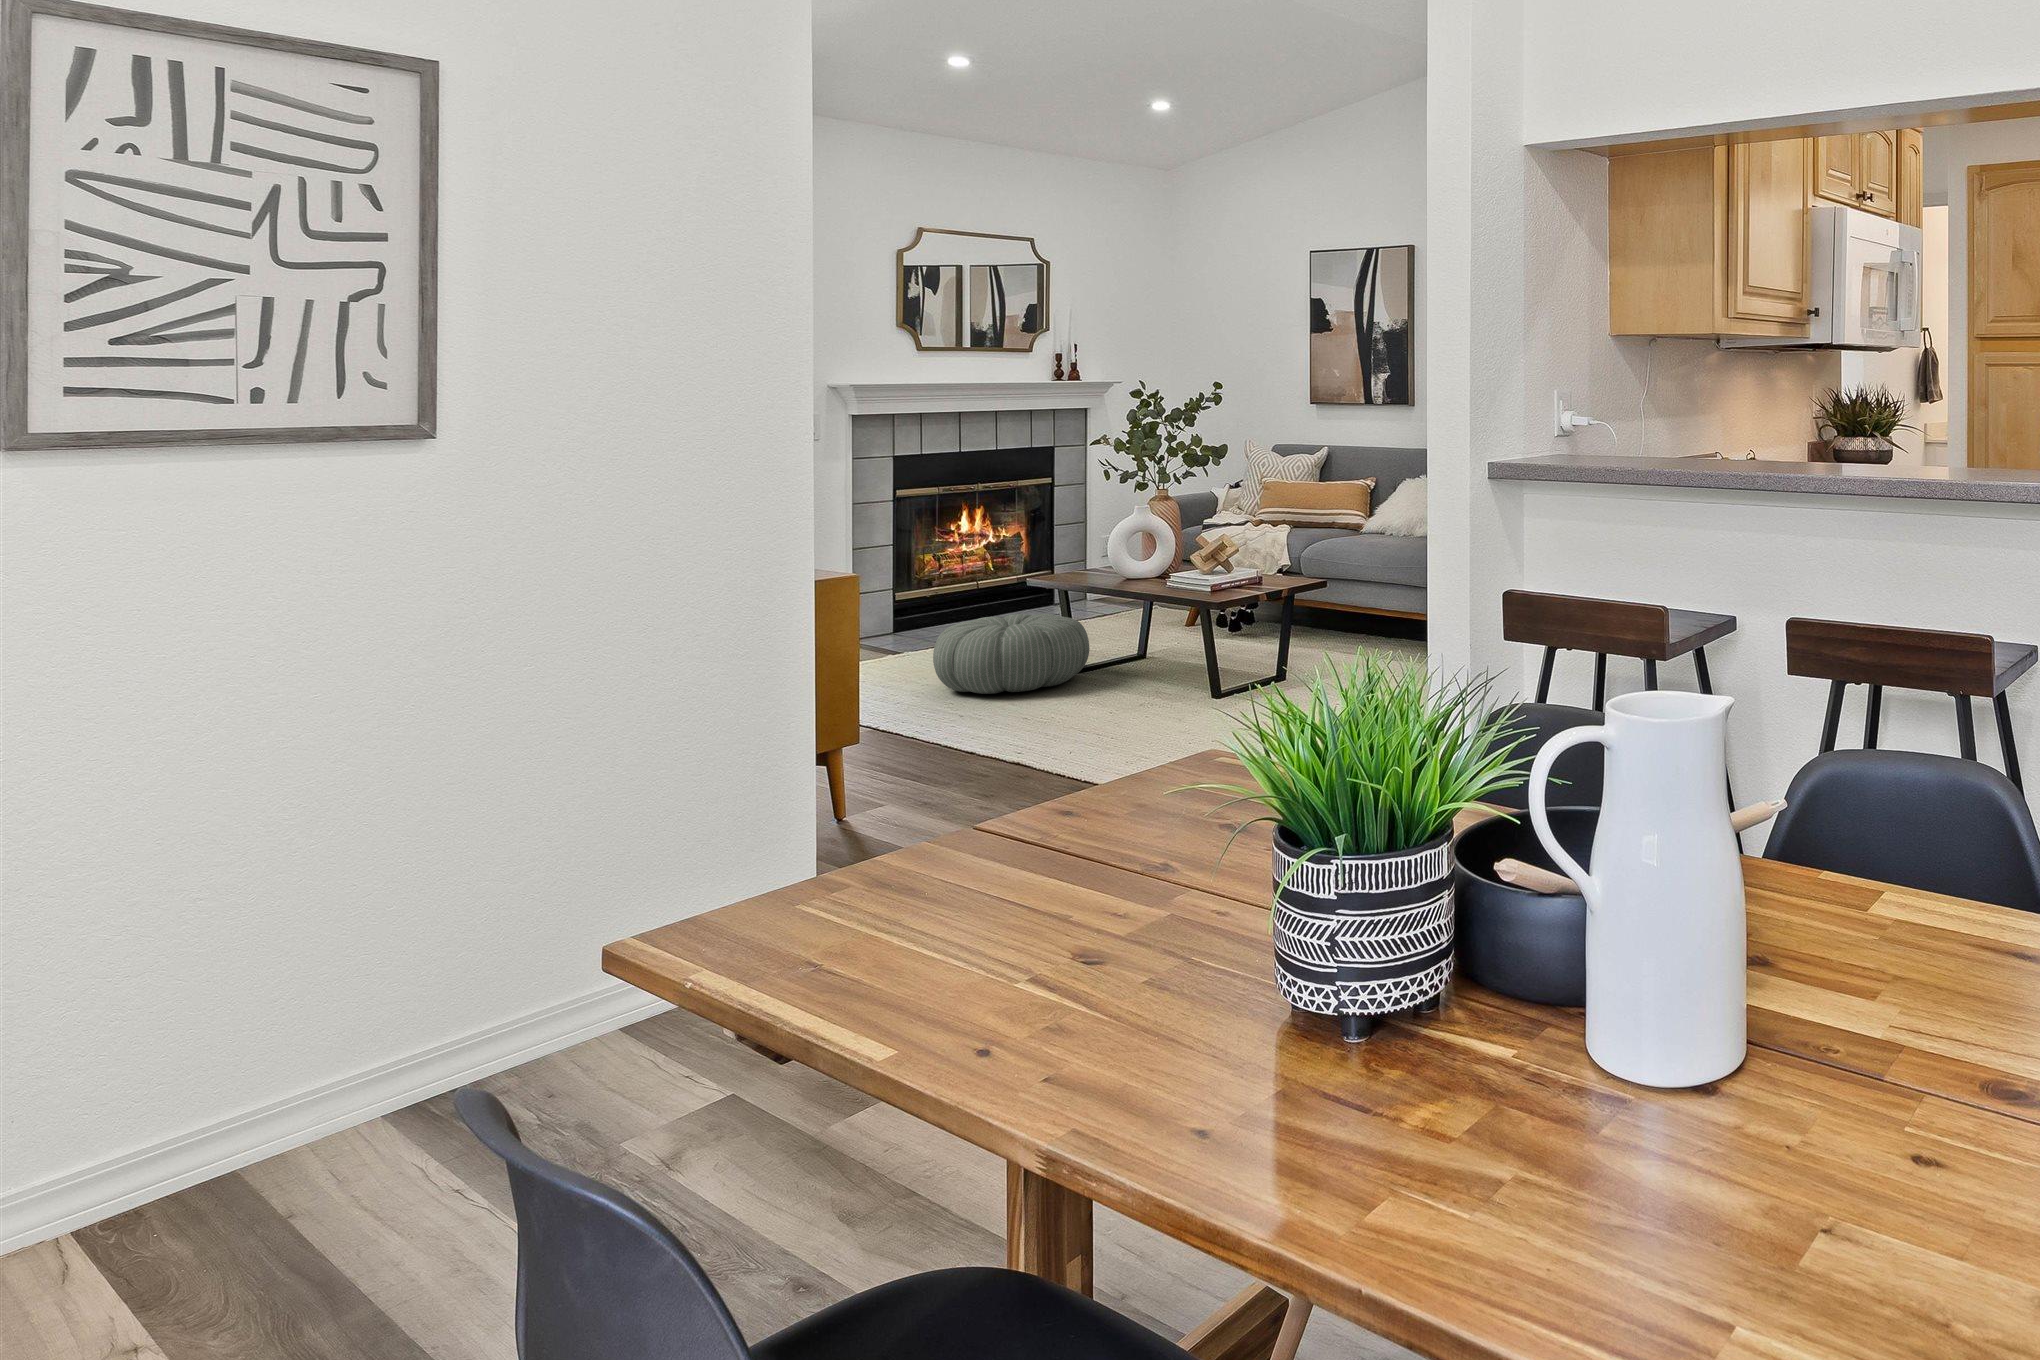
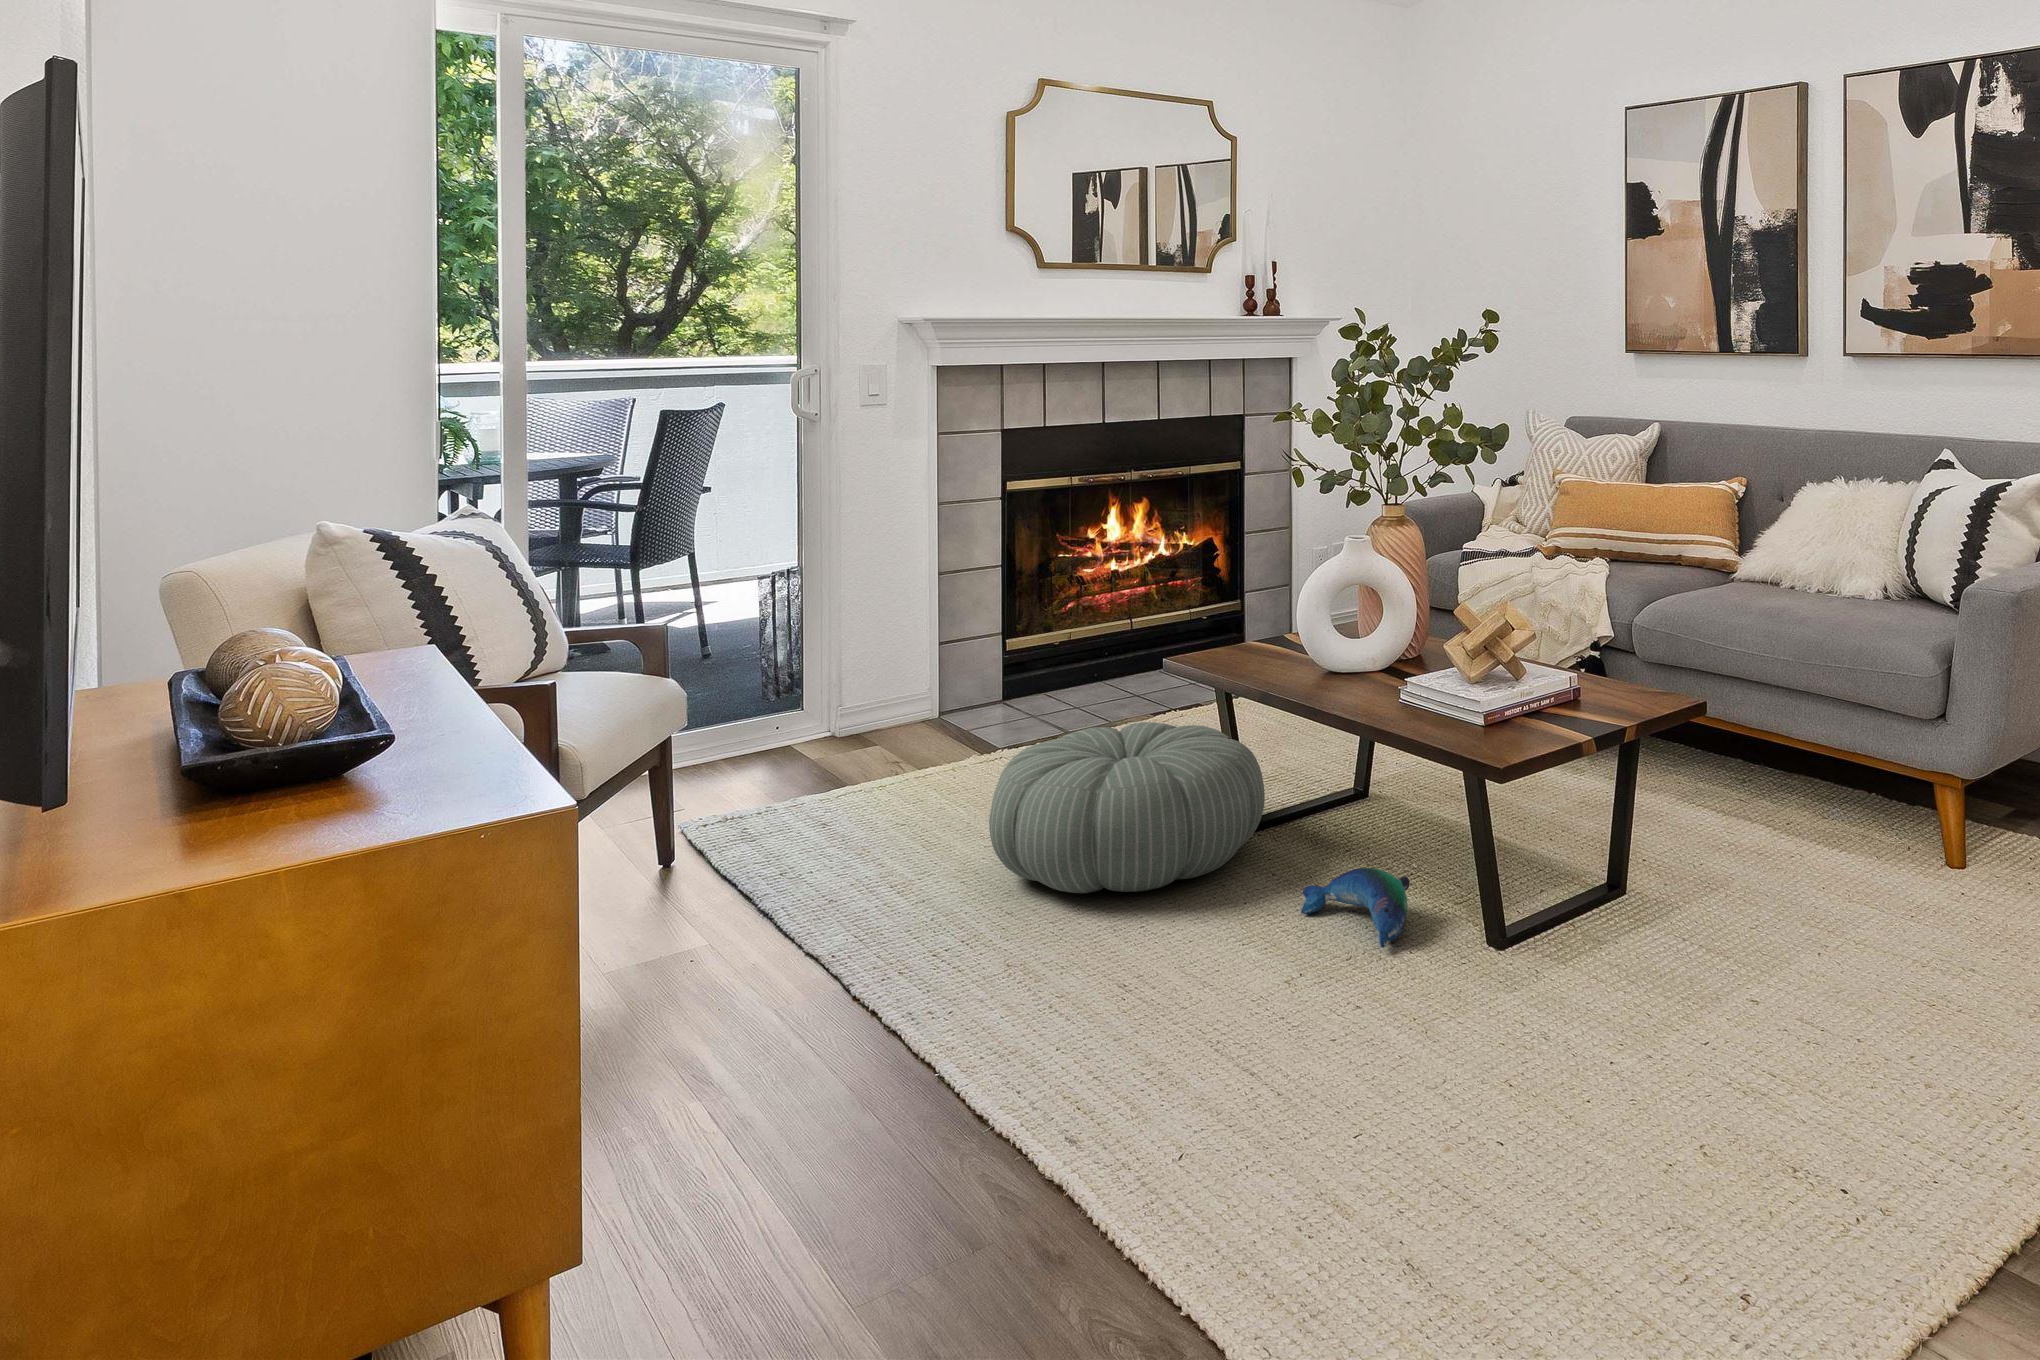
plush toy: none [1114,669,1172,699] -> present [1301,868,1410,948]

